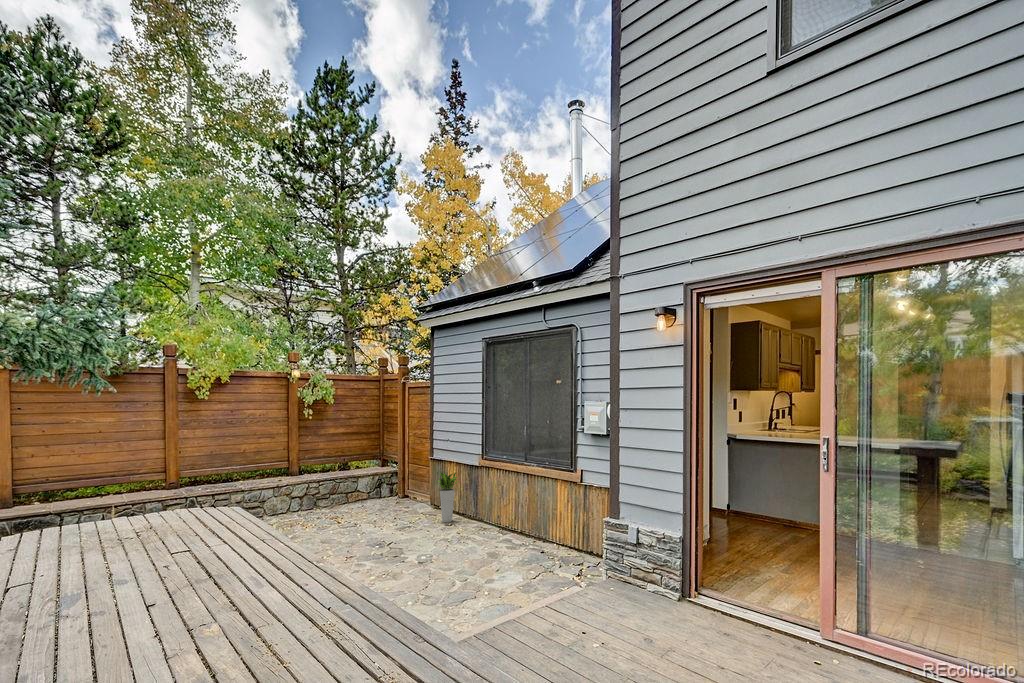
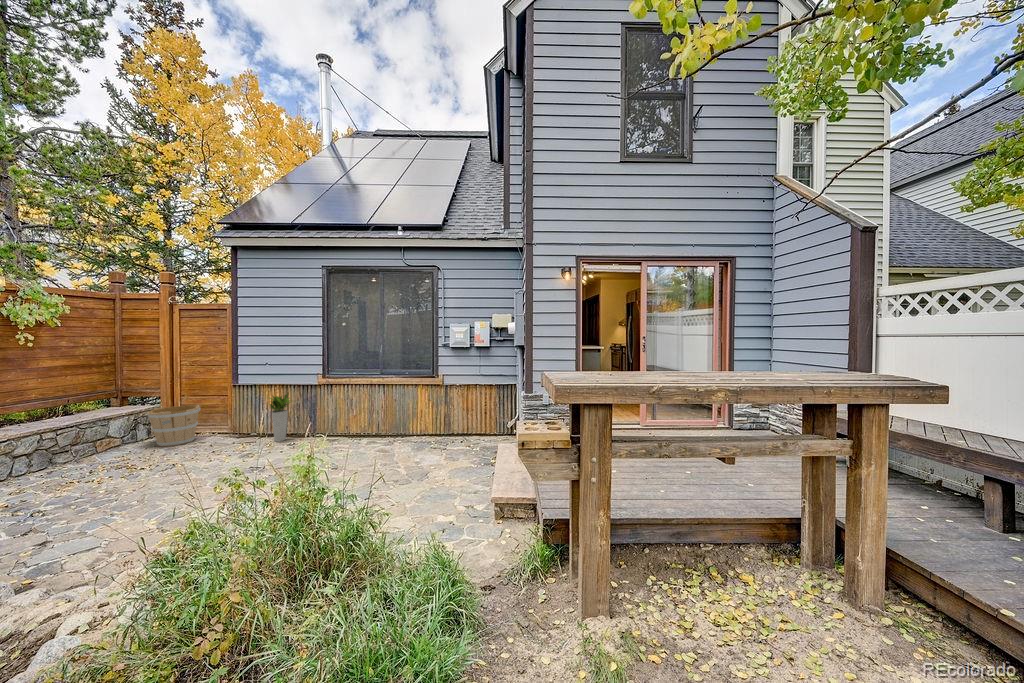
wooden bucket: none [375,472,413,509] -> present [147,405,201,446]

